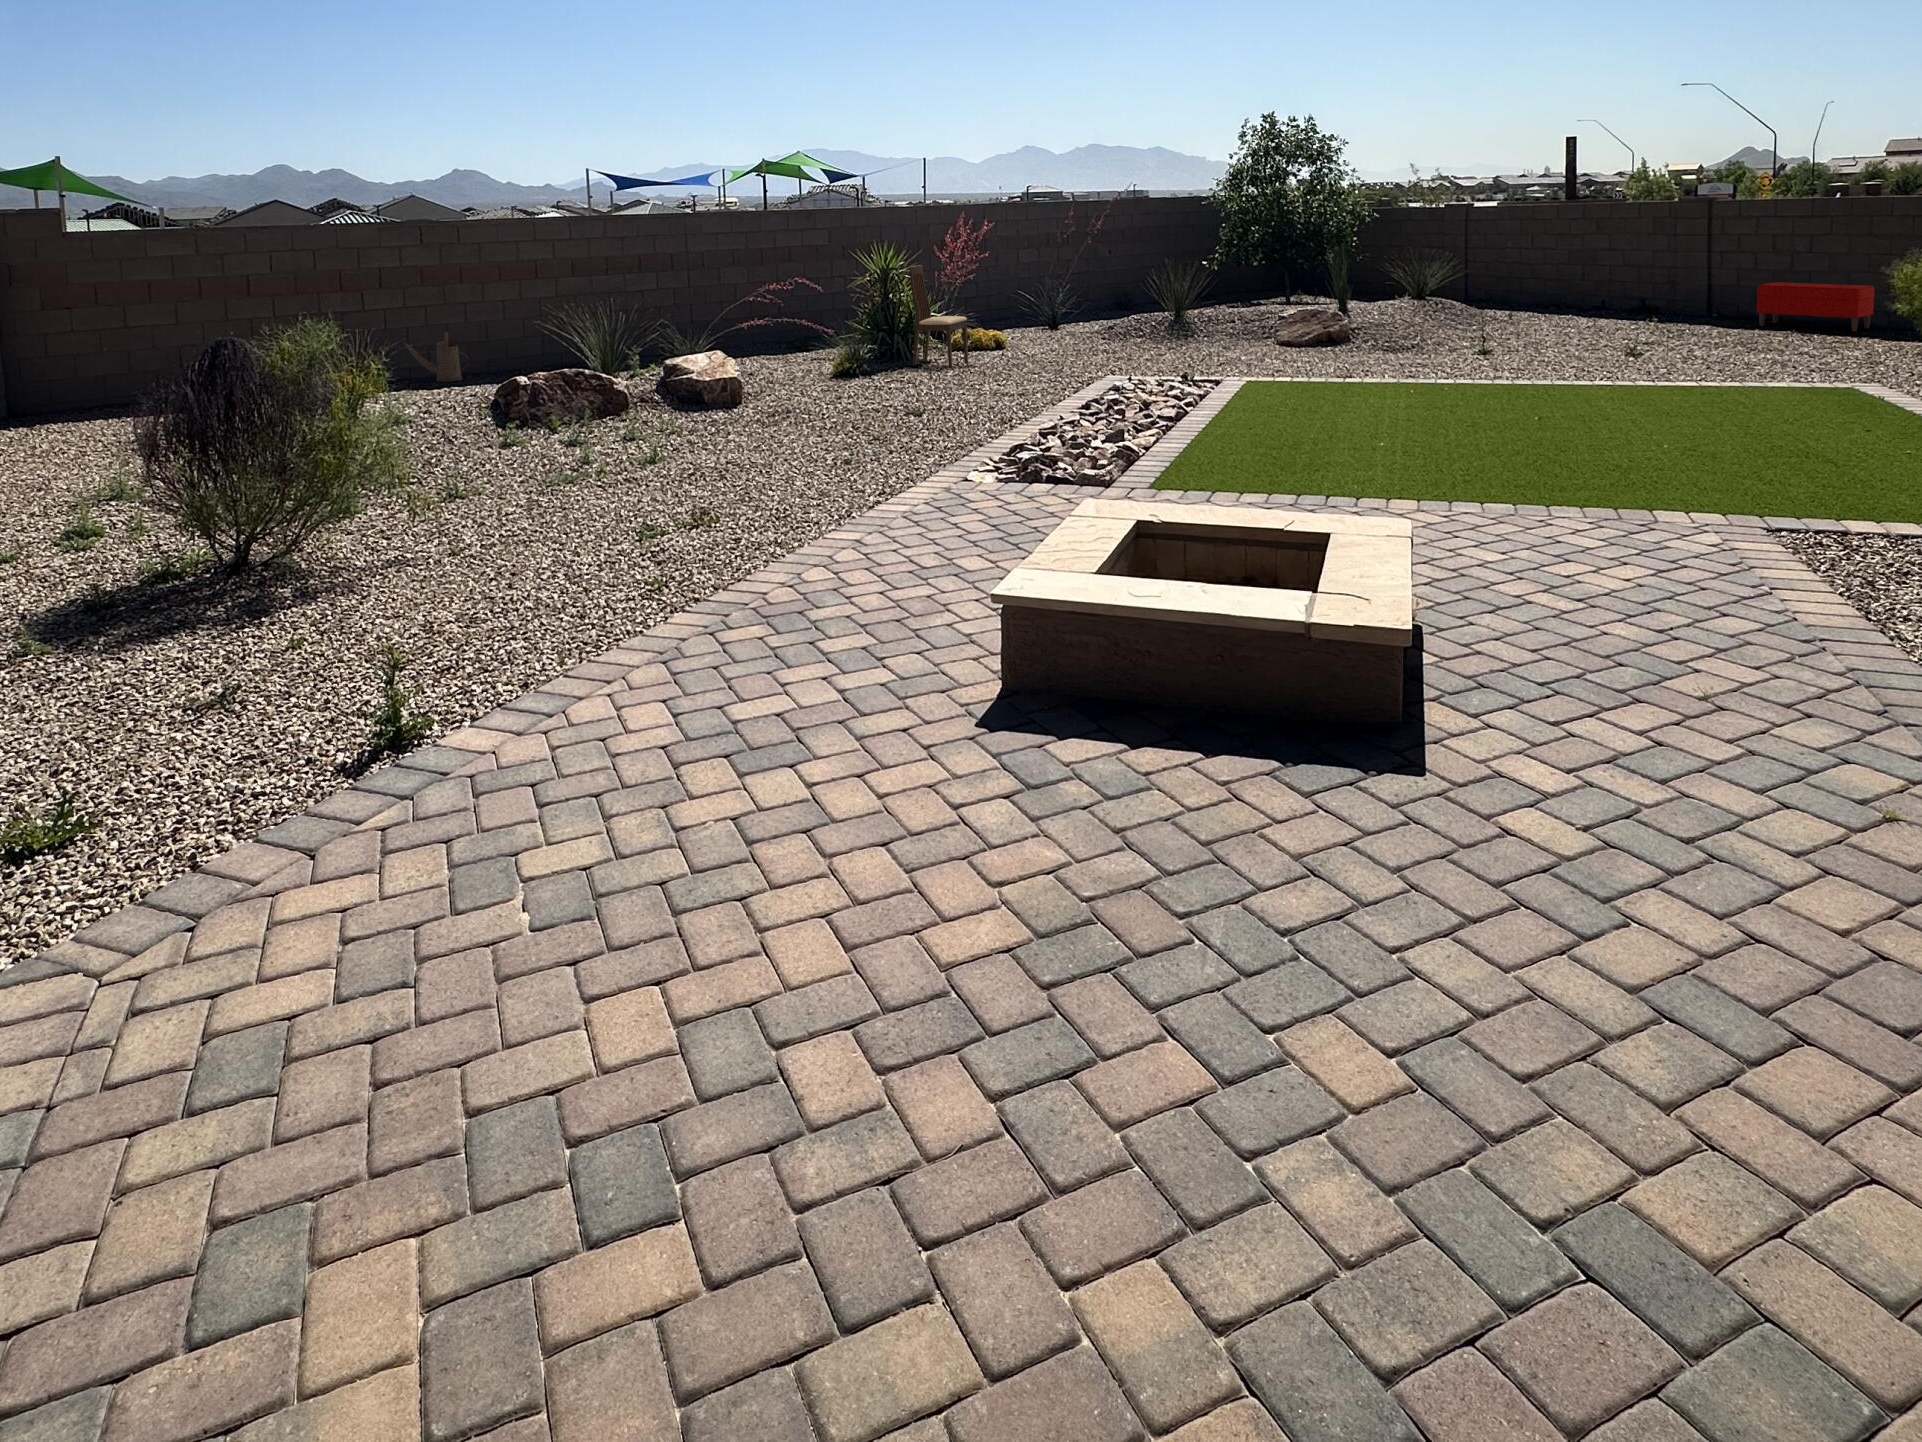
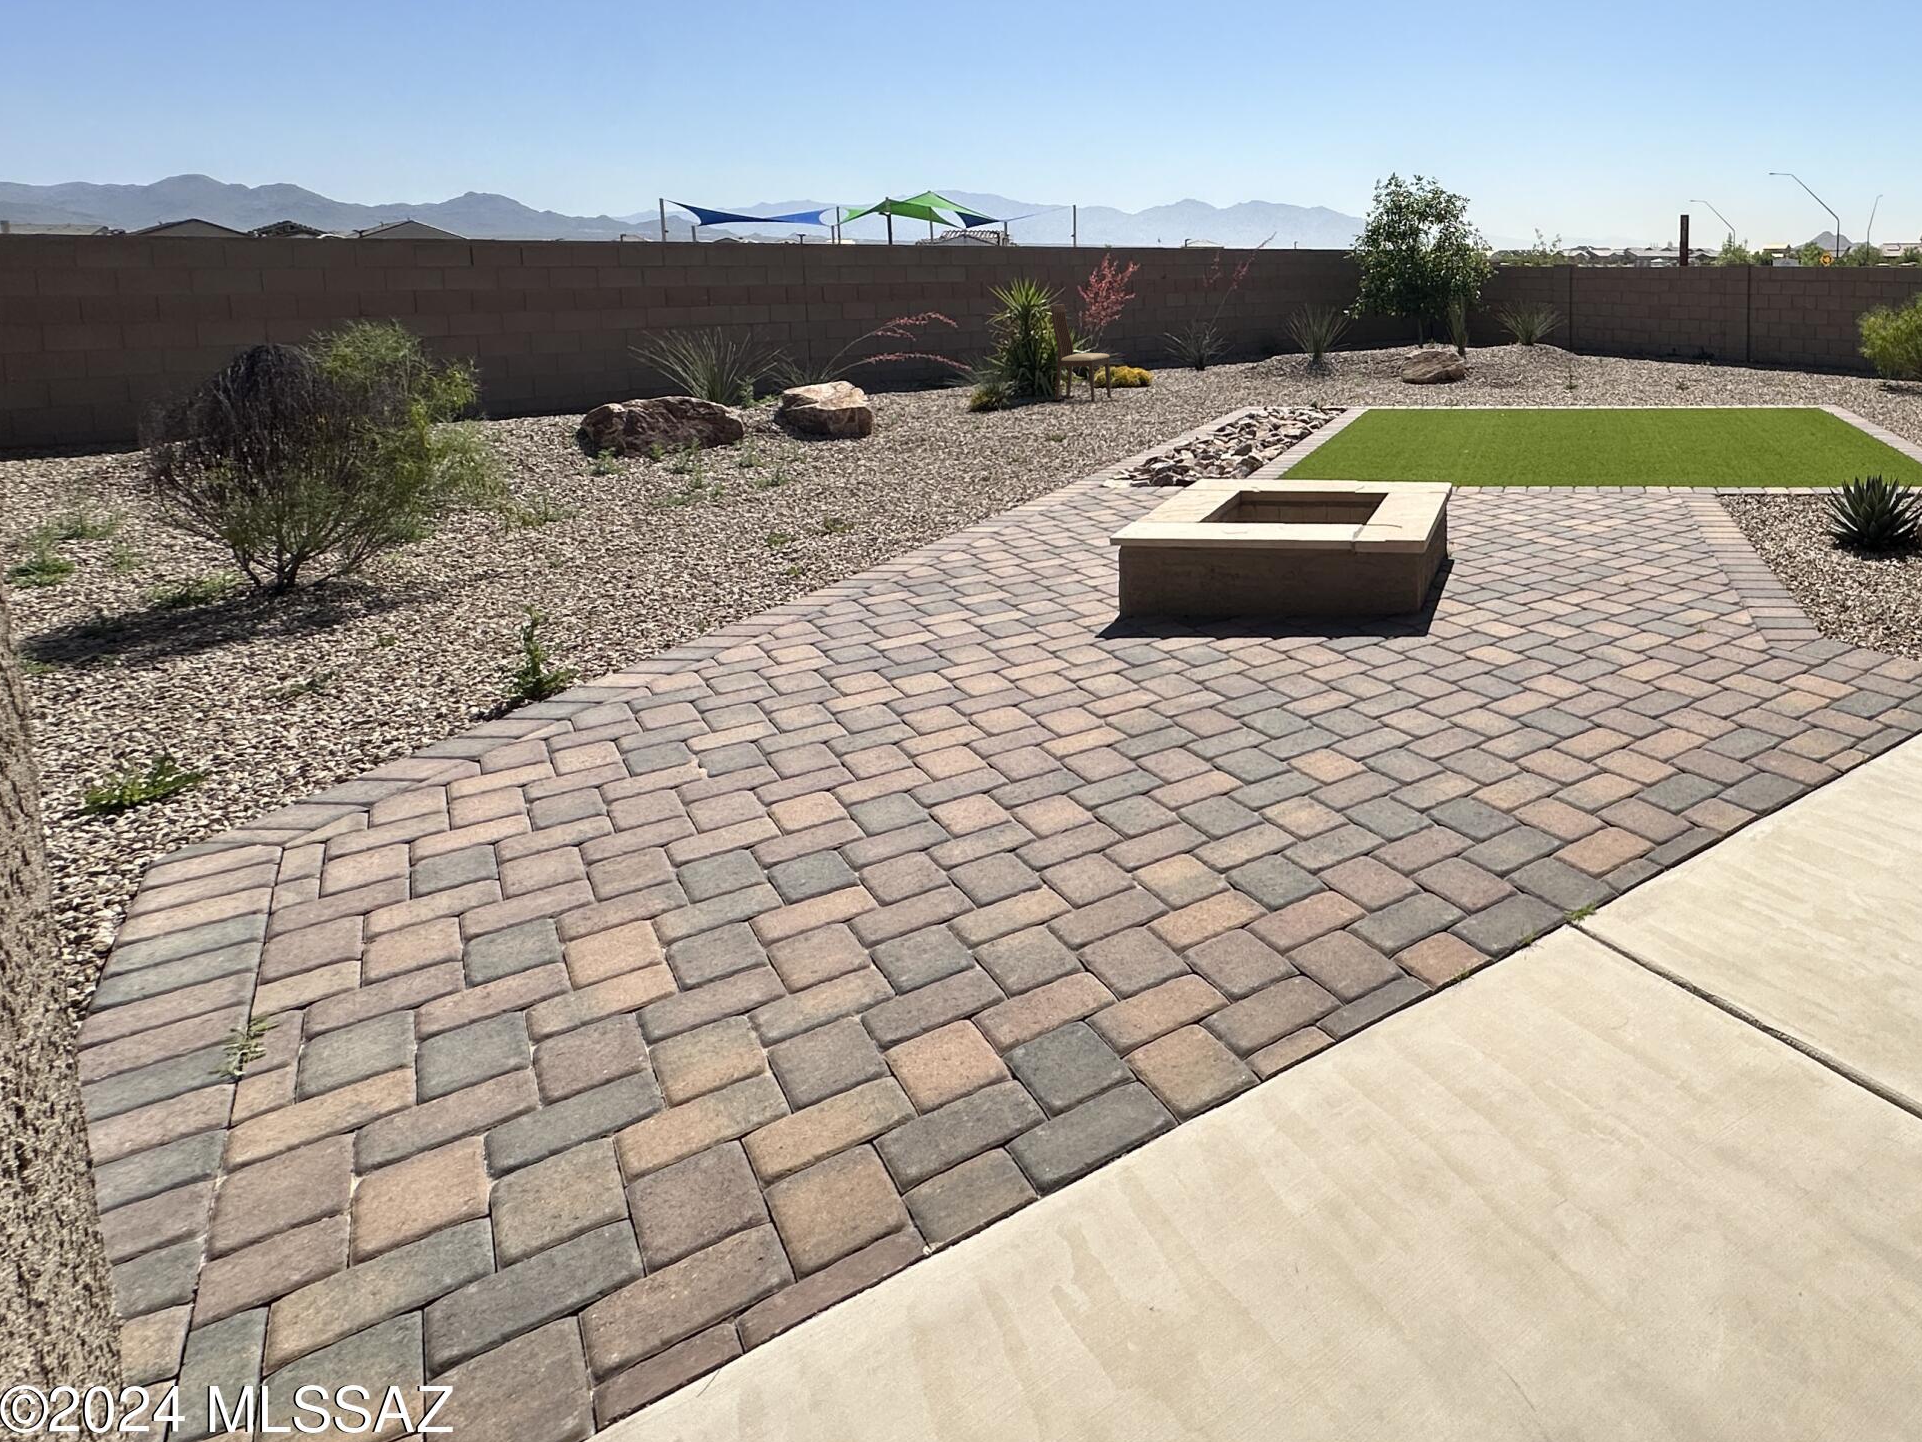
bench: present [1757,282,1874,331] -> none [1775,332,1855,369]
watering can: present [405,332,469,382] -> none [465,368,549,421]

